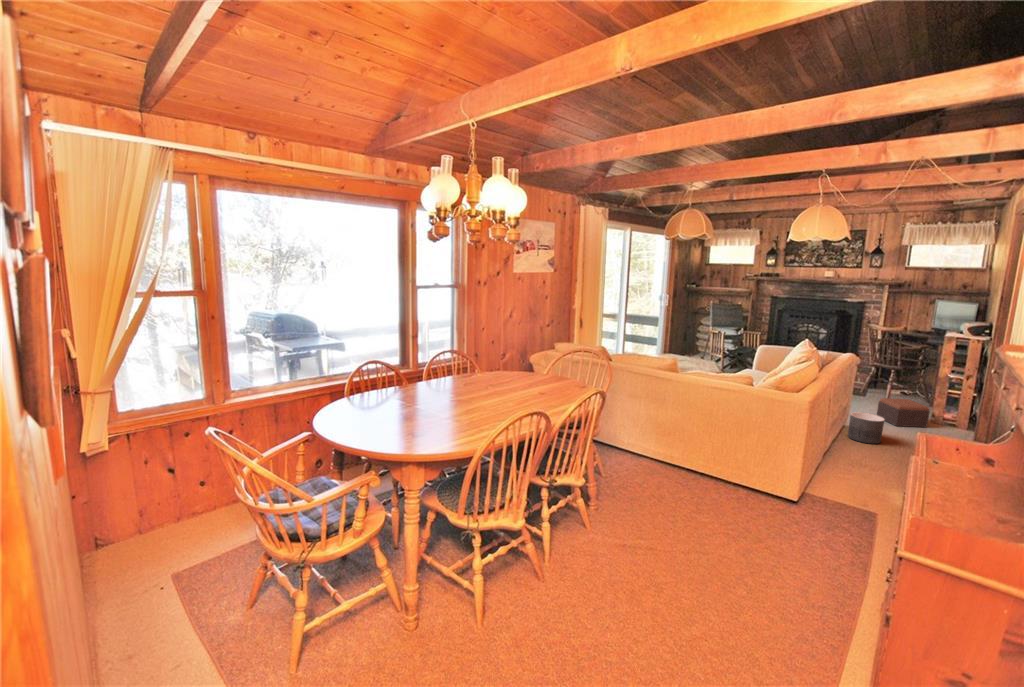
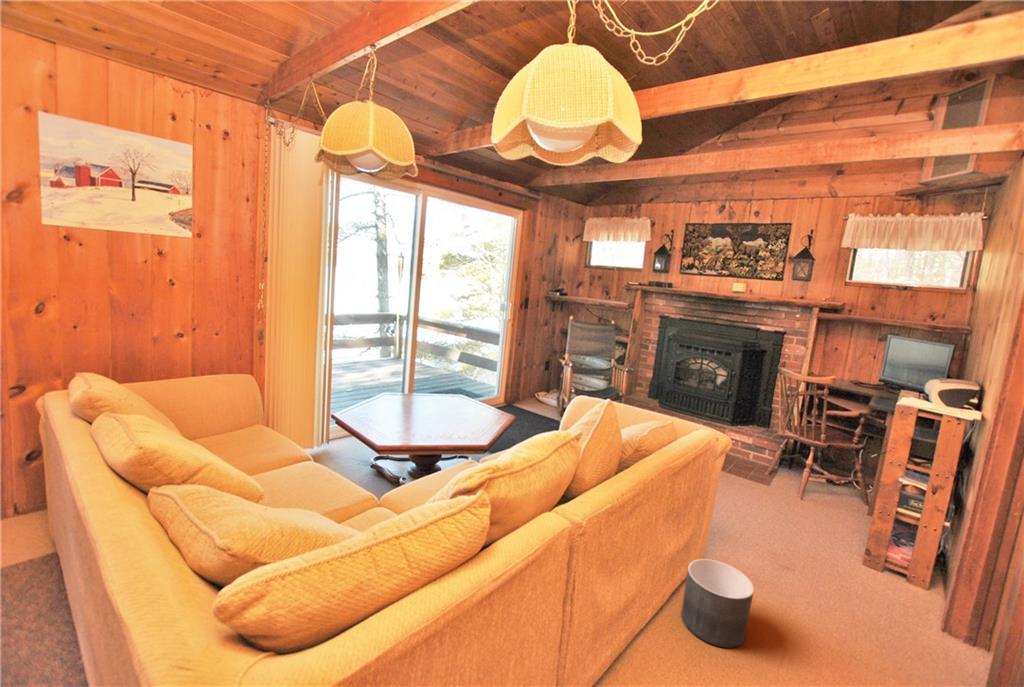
footstool: present [877,398,930,427] -> none [766,511,860,584]

